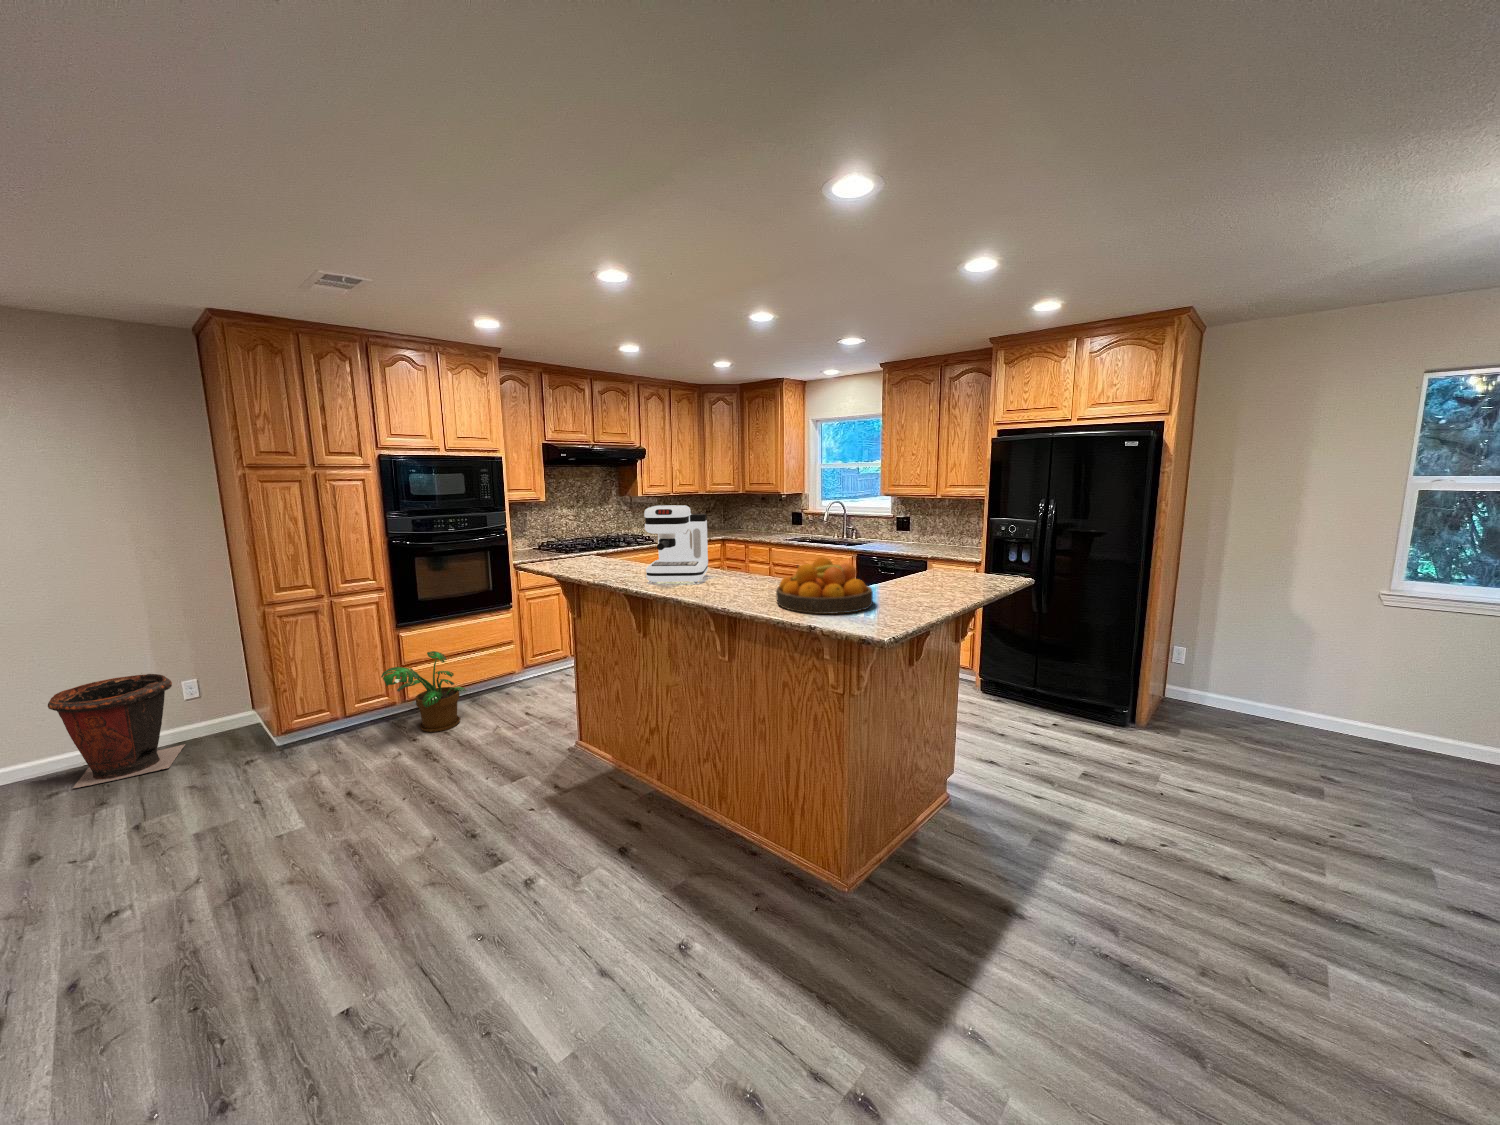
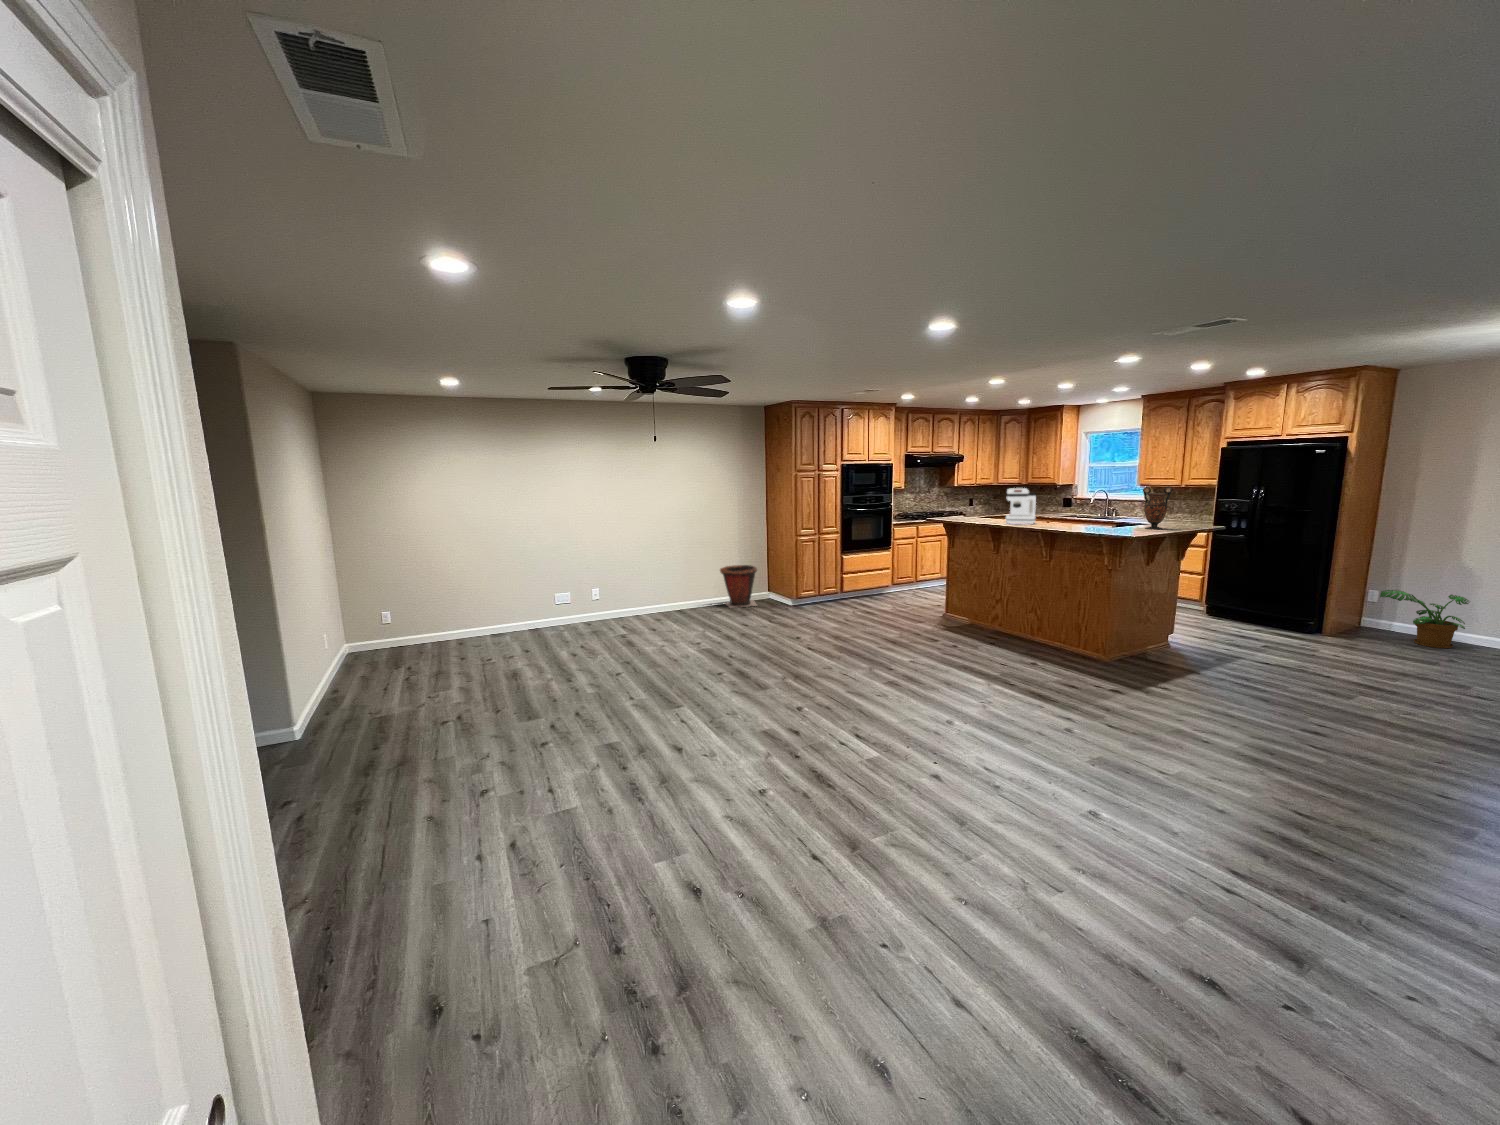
vase: none [897,503,950,595] -> present [1143,487,1172,529]
fruit bowl: present [776,557,873,614] -> none [1079,510,1128,532]
potted plant: present [381,651,466,732] -> present [1380,590,1469,648]

